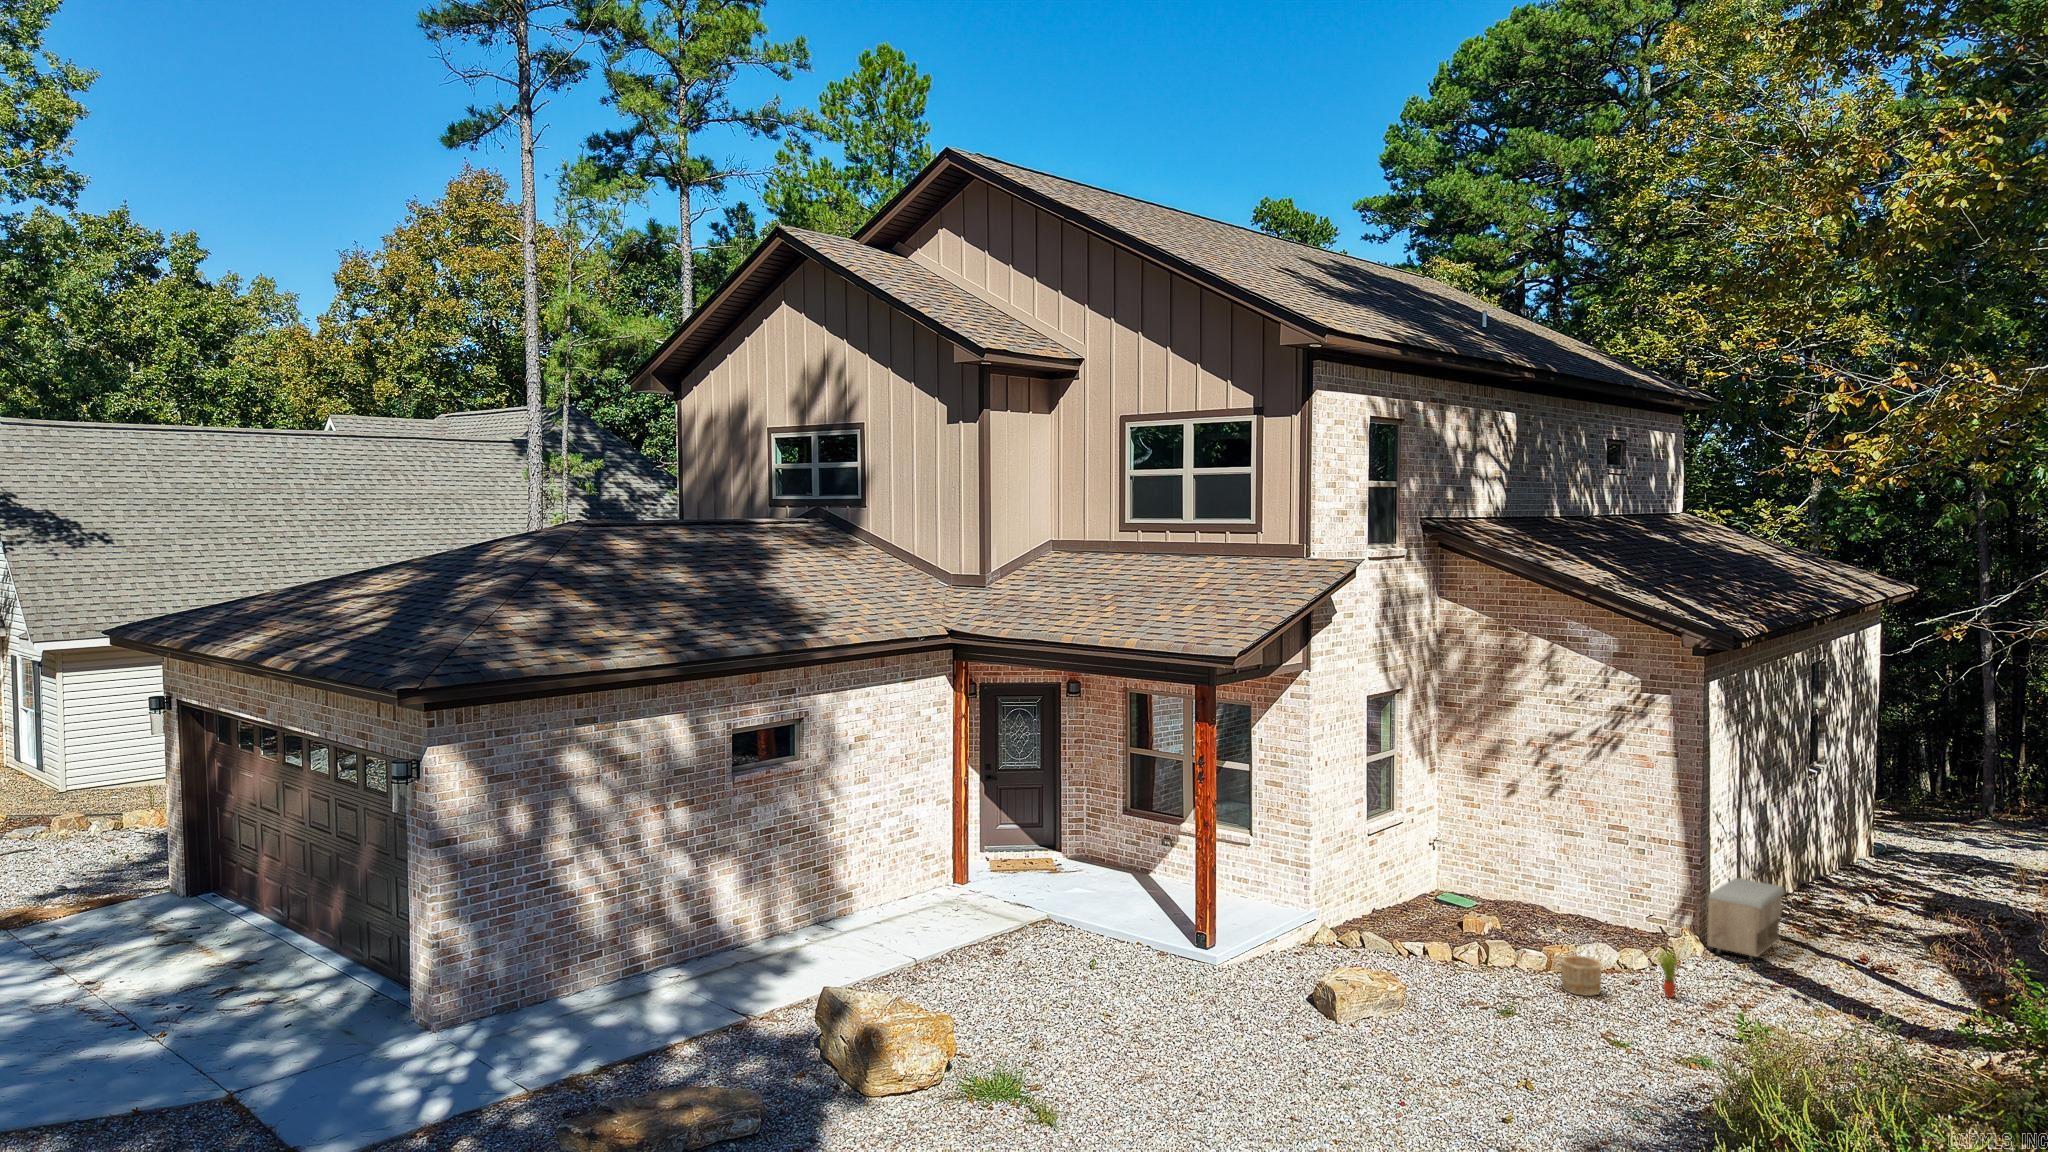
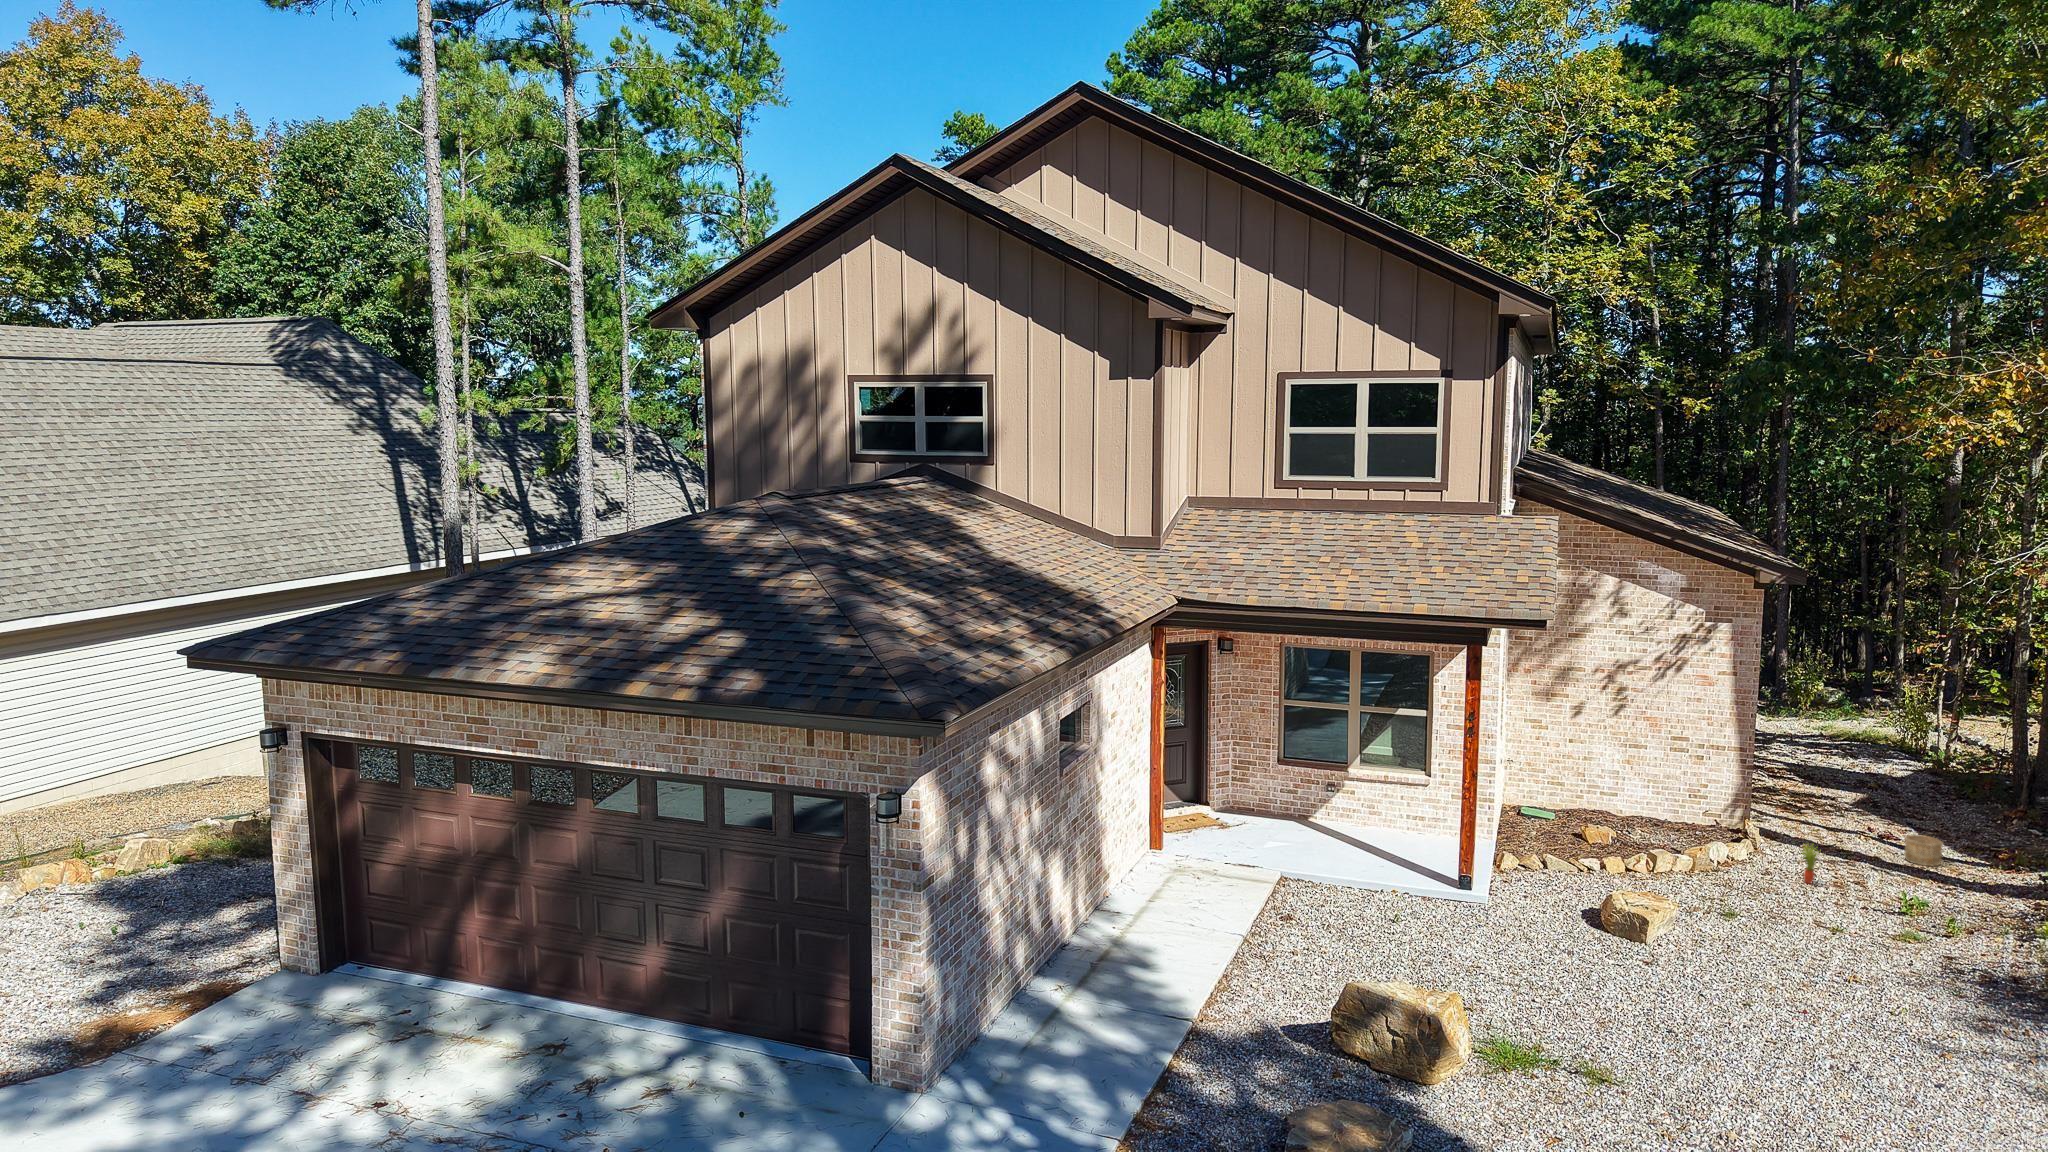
storage bench: present [1707,878,1784,959] -> none [1748,769,1807,838]
wooden bucket: present [1561,955,1602,996] -> present [1905,835,1943,866]

